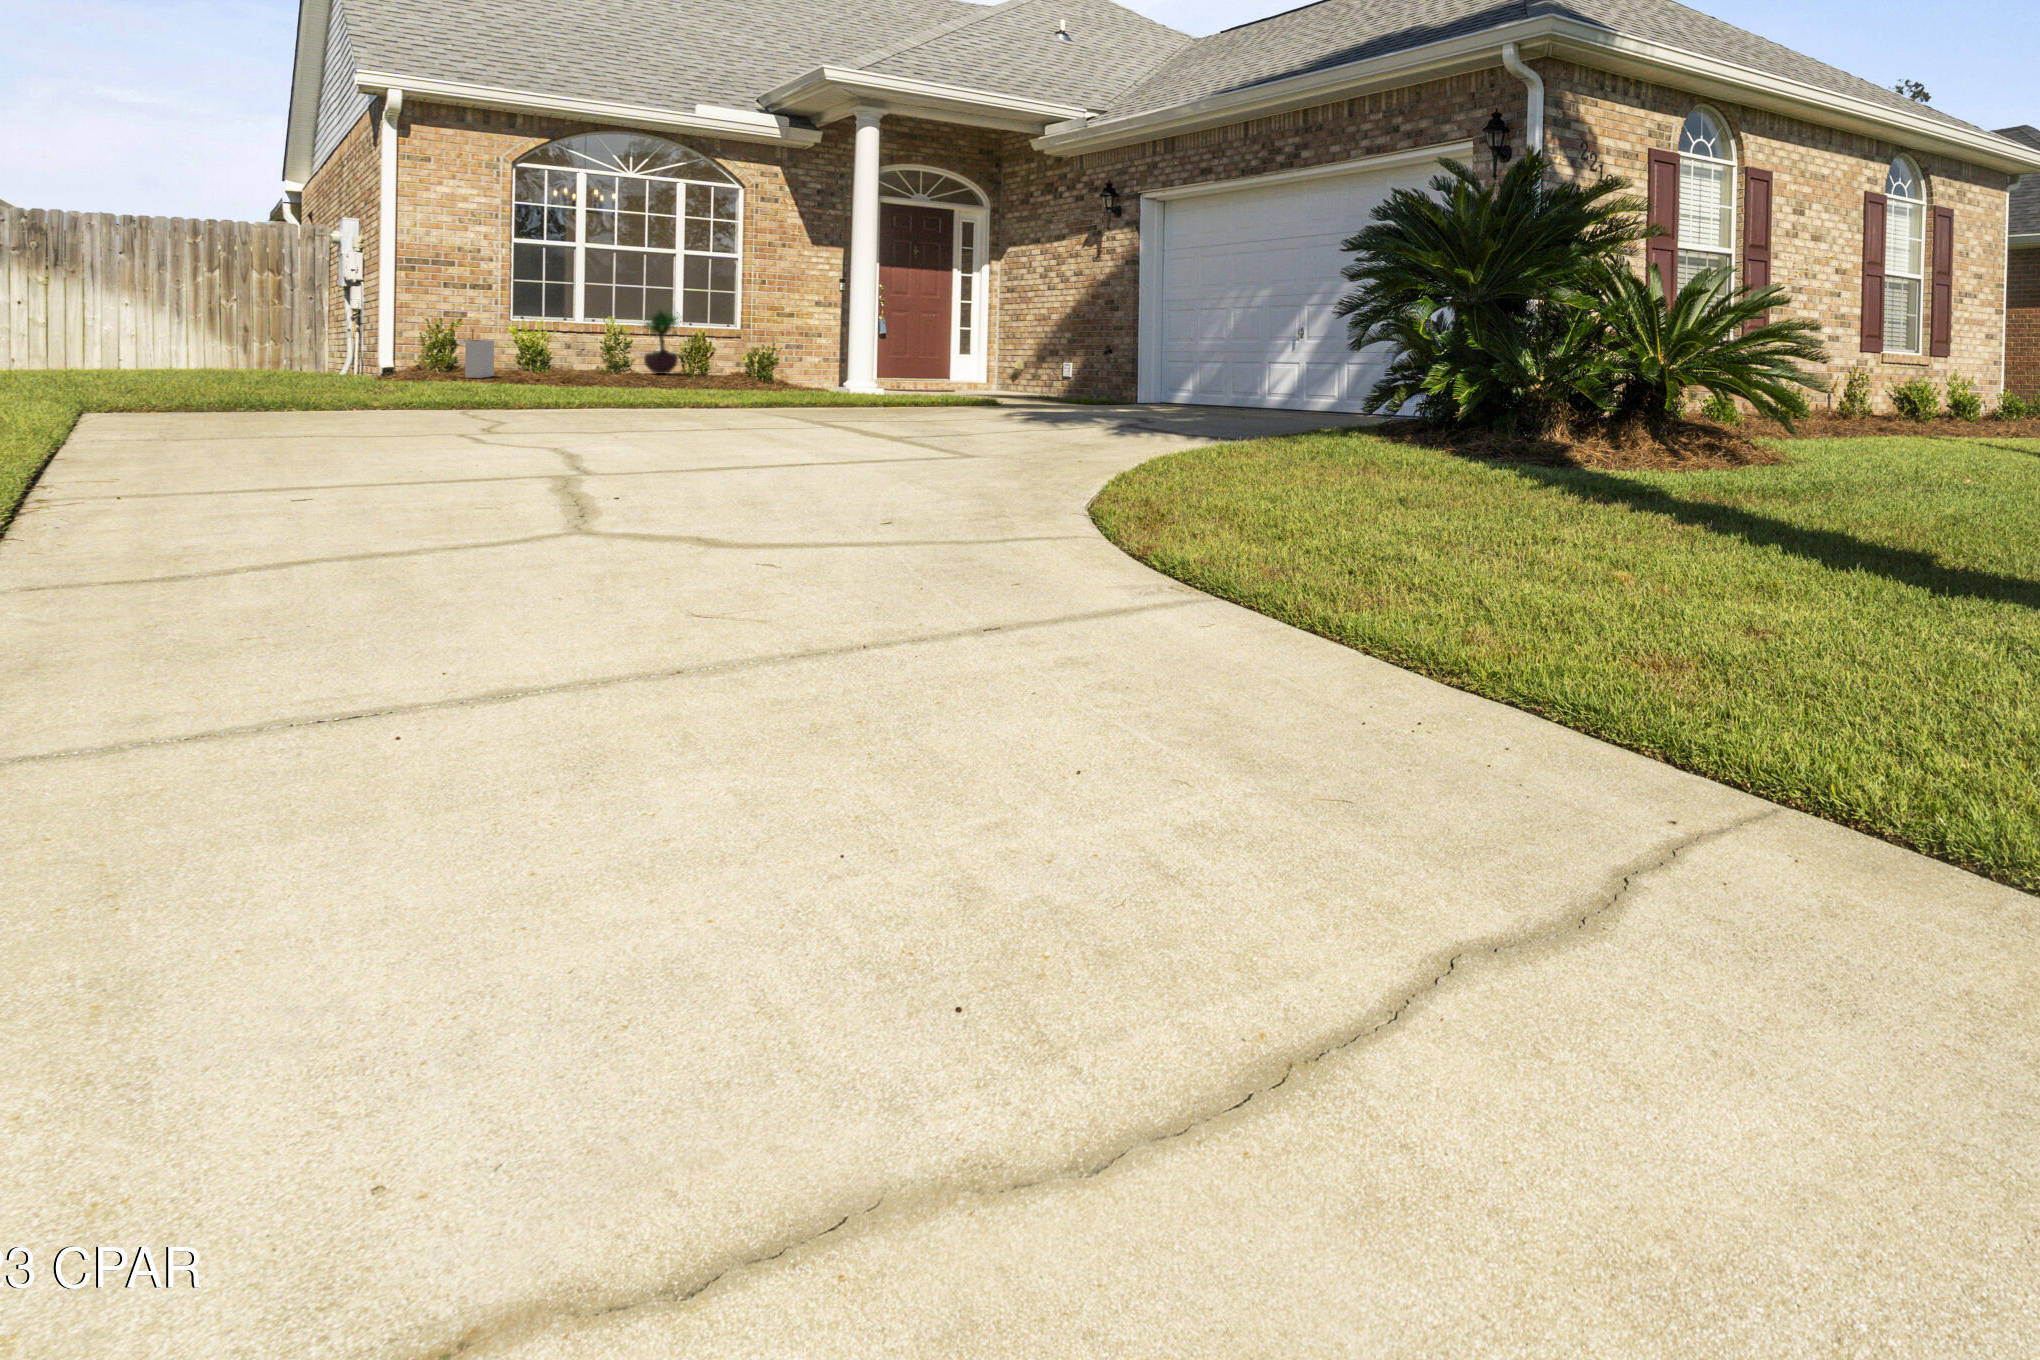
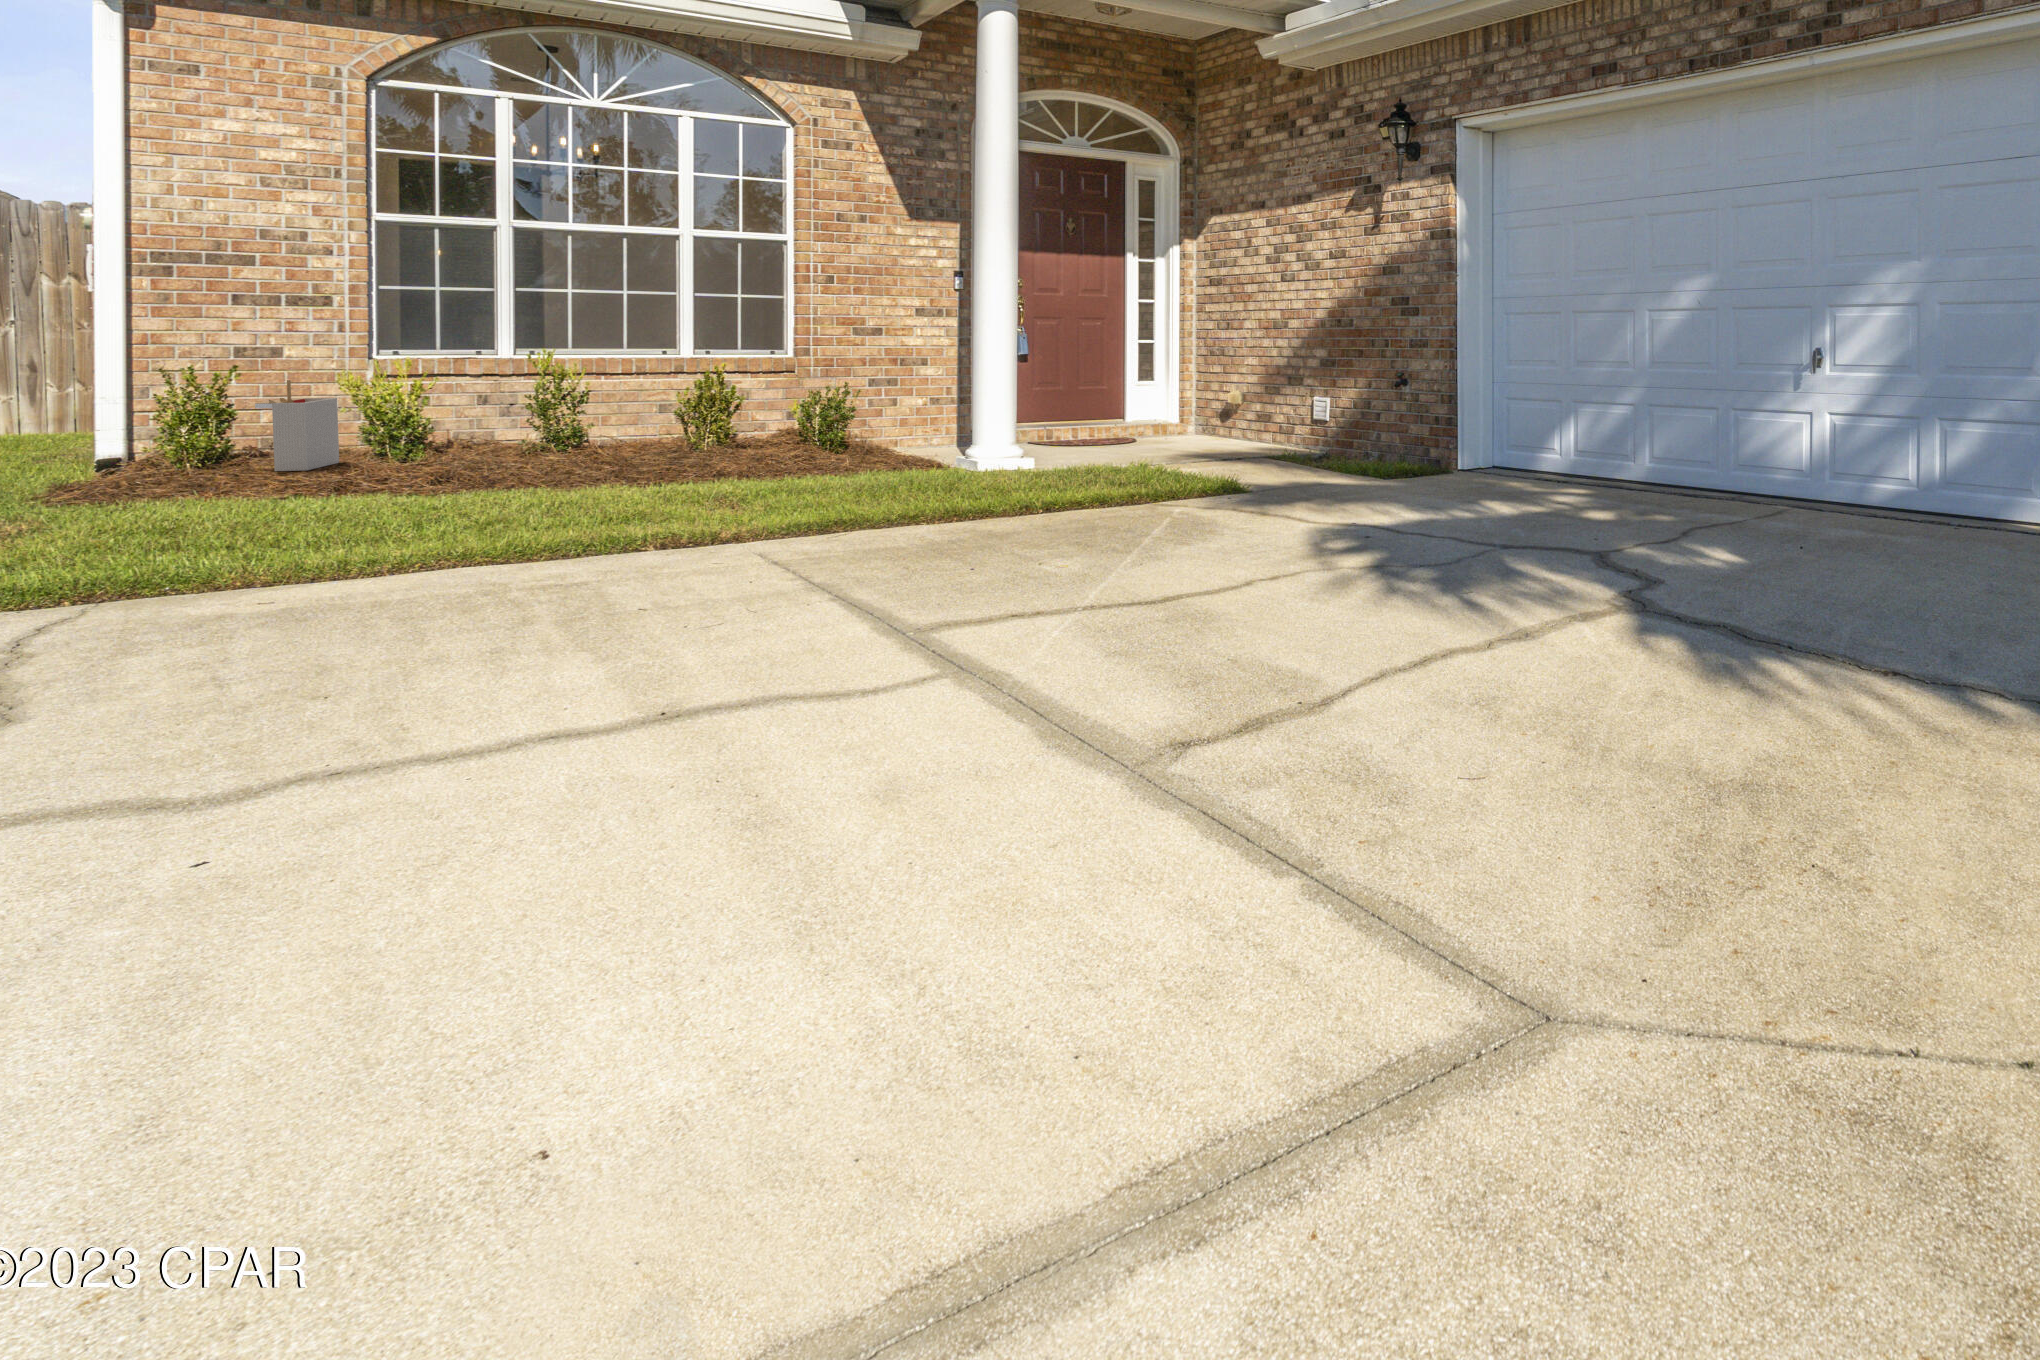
potted tree: present [644,310,681,374] -> none [611,322,695,442]

